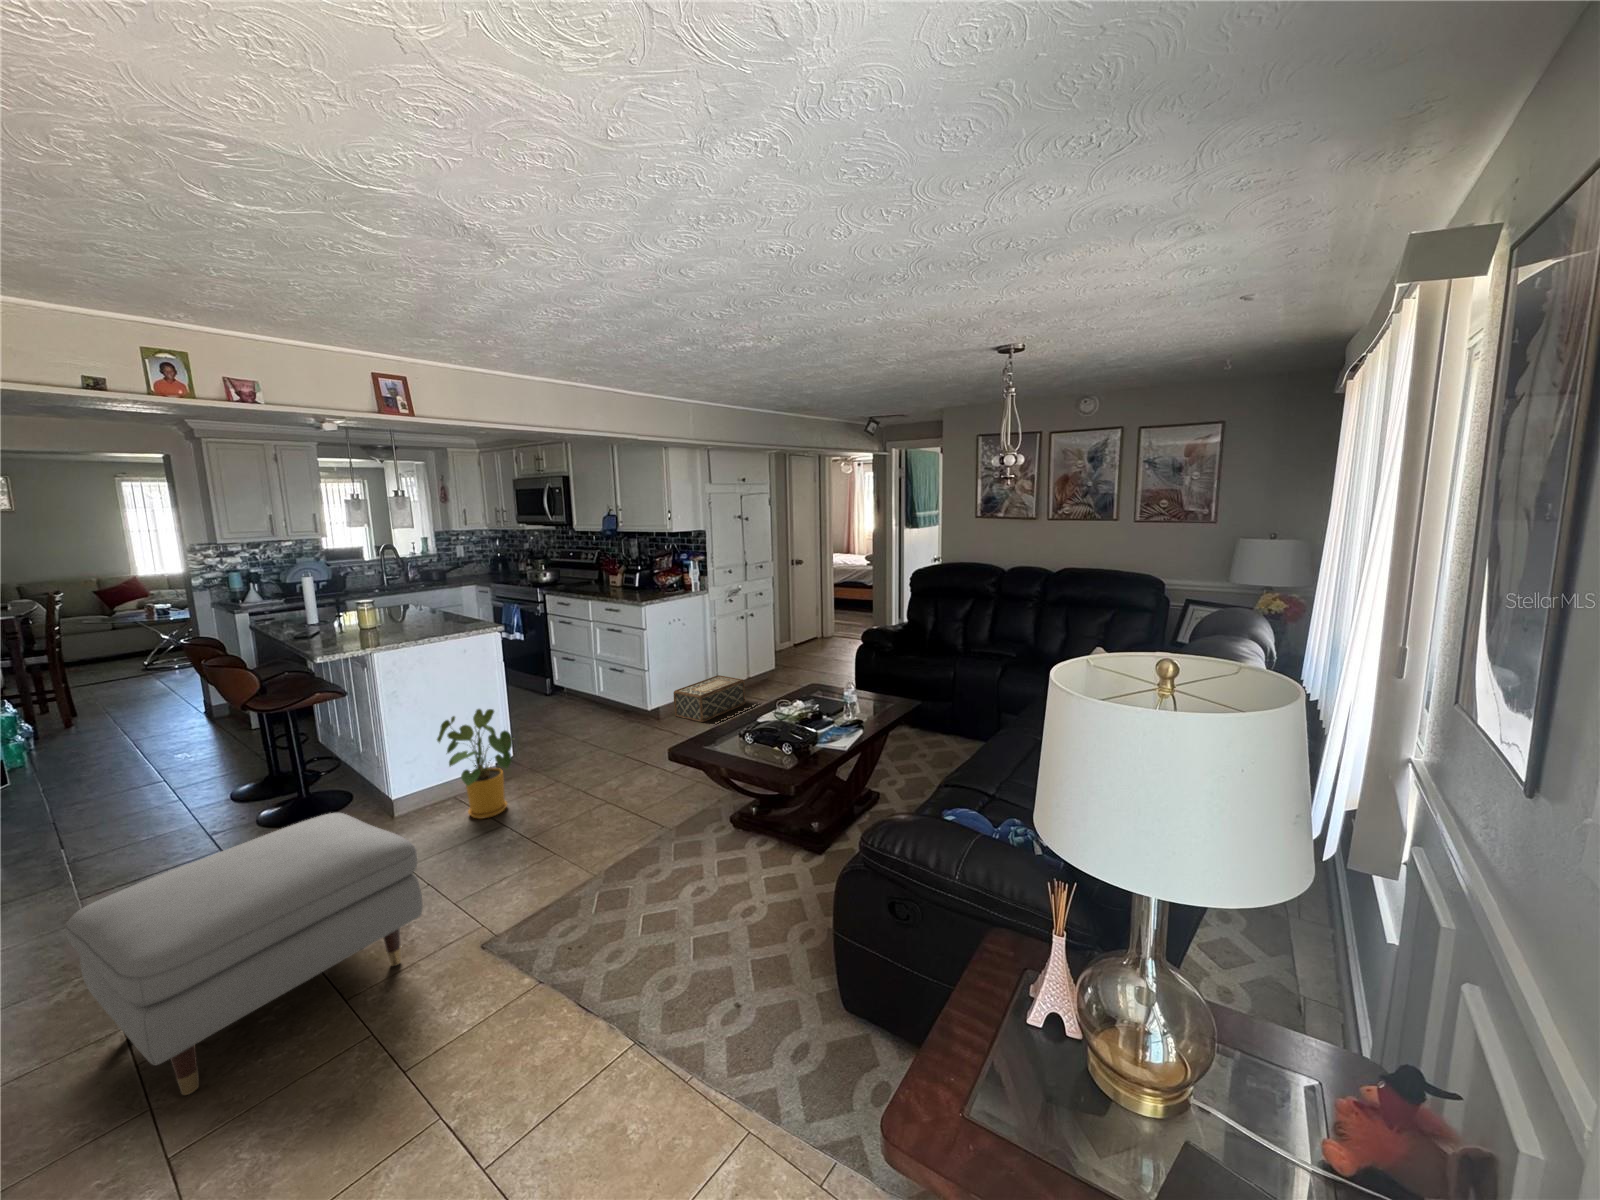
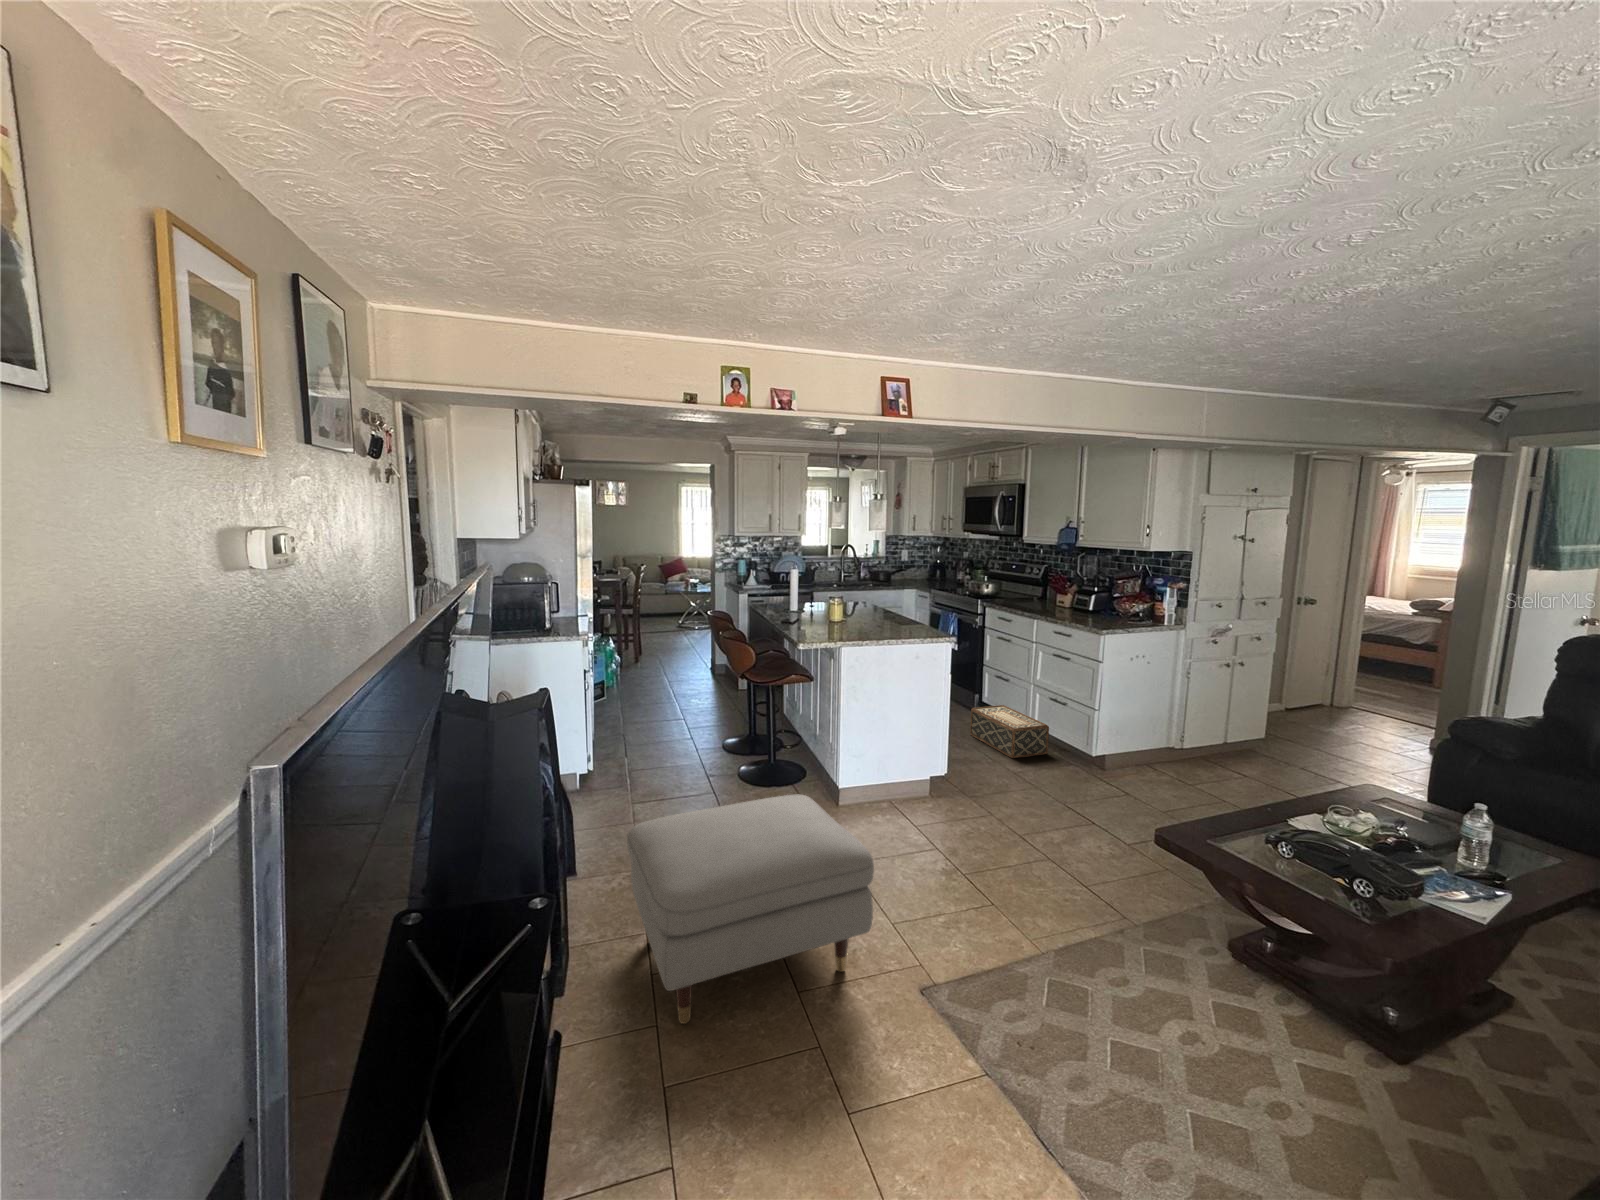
woven basket: present [673,675,745,722] -> present [970,705,1049,758]
house plant: present [437,709,513,819] -> none [883,718,962,834]

